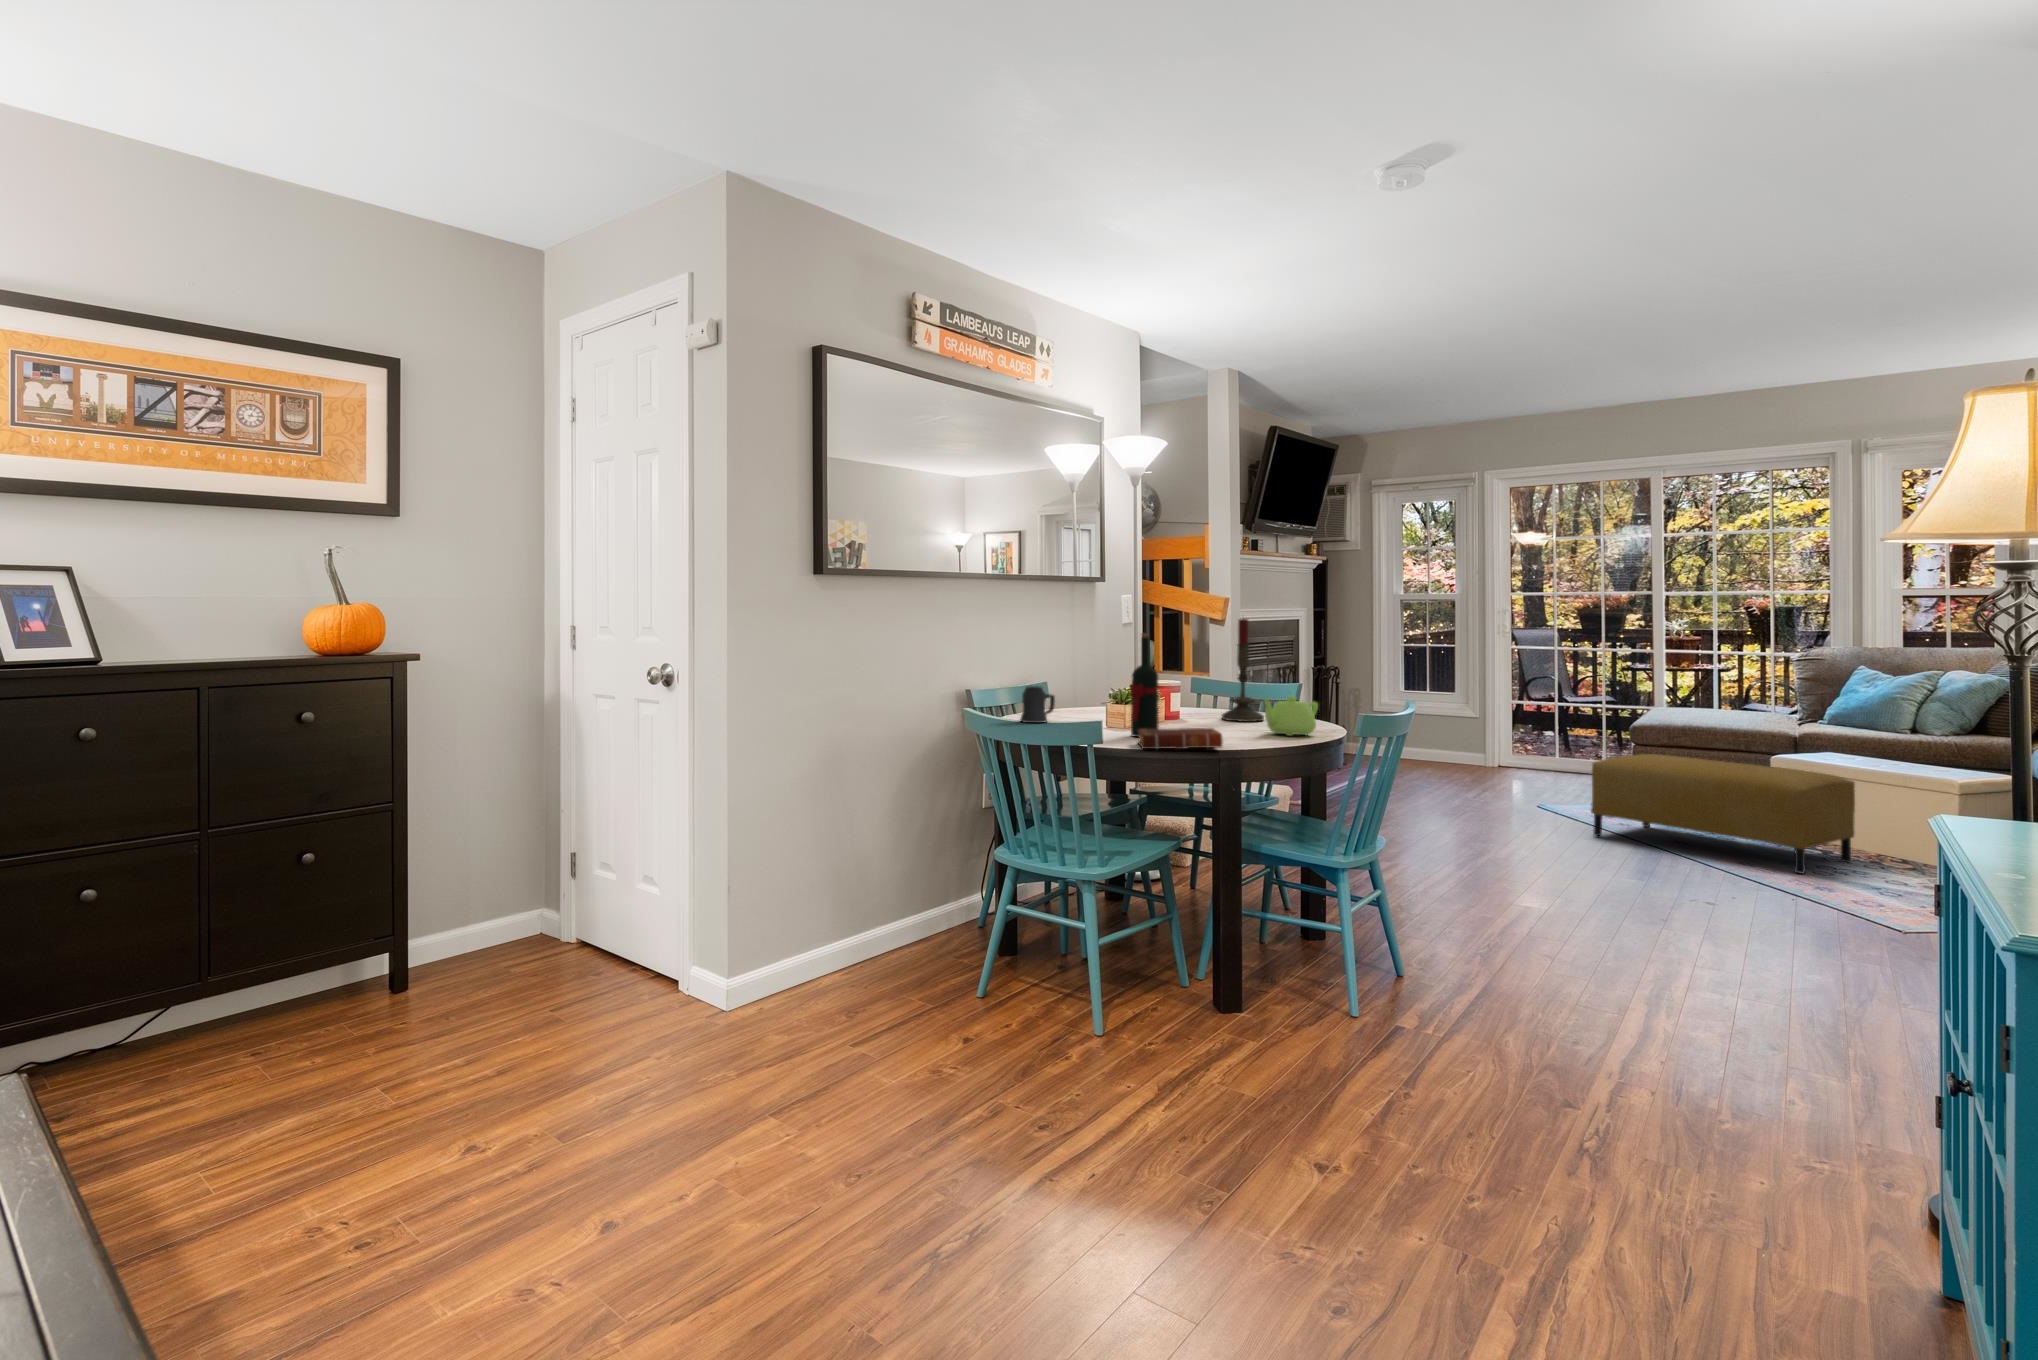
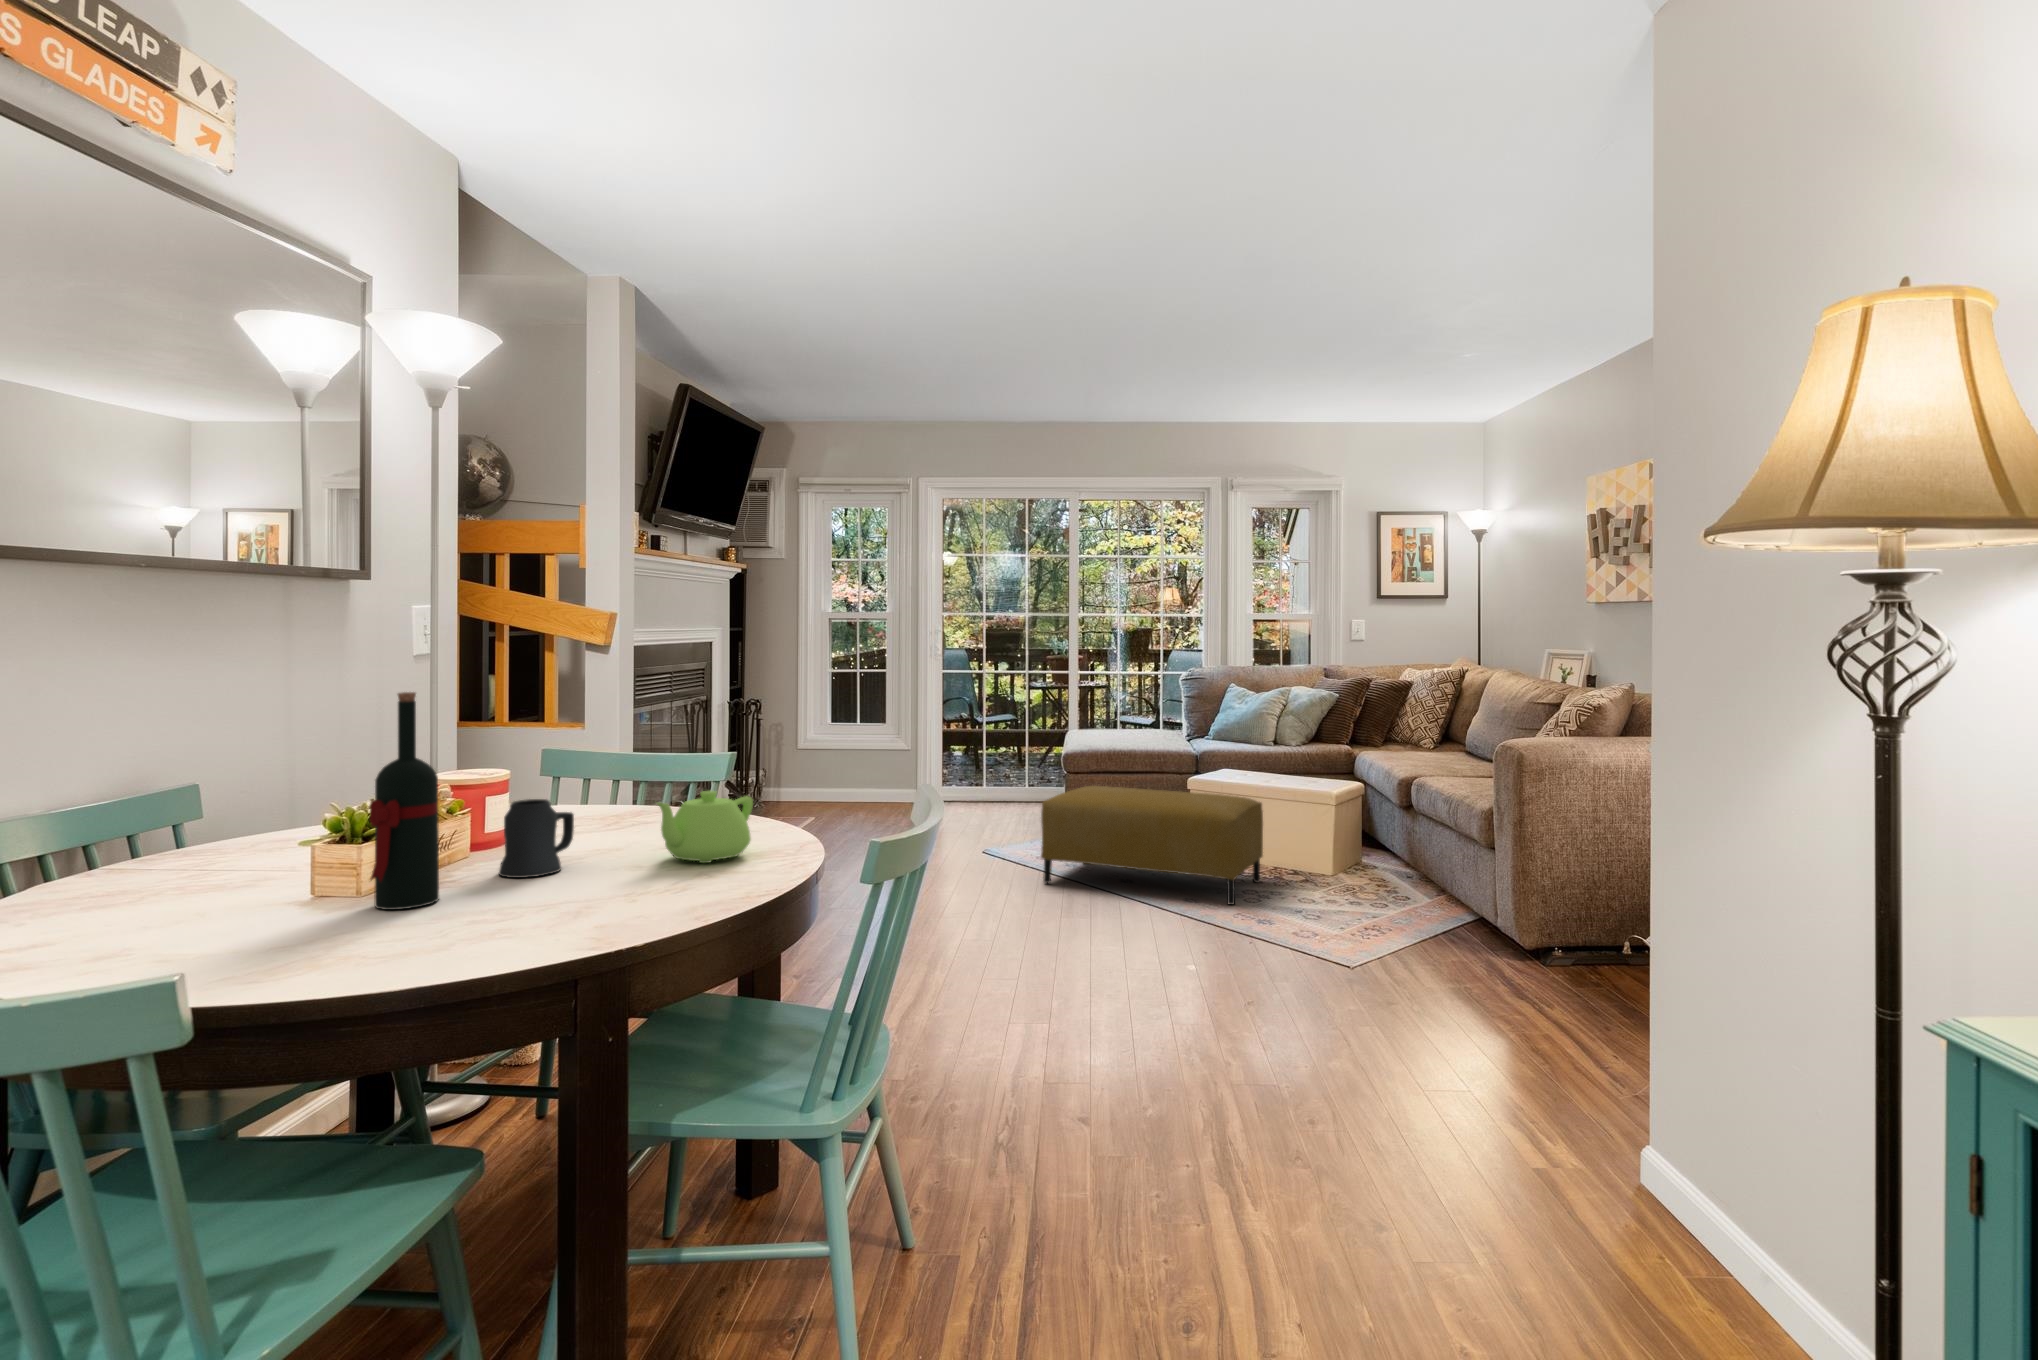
candle: present [1222,619,1264,722] -> none [587,649,661,829]
mug: present [1020,686,1055,723] -> present [499,799,574,878]
book: present [1137,728,1223,749] -> none [373,881,568,964]

